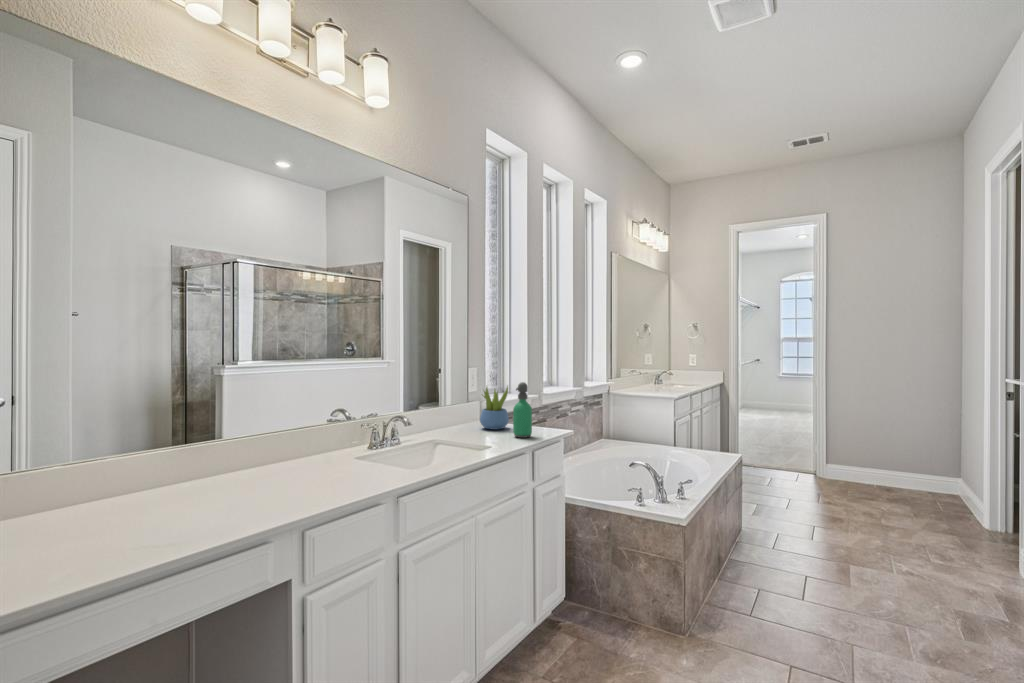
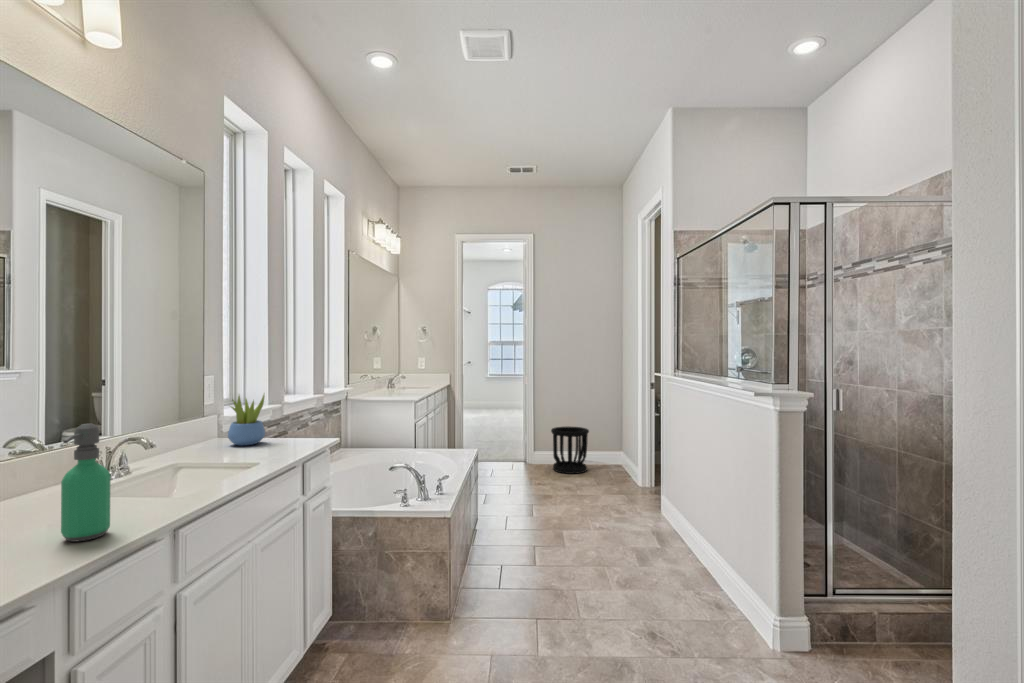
soap dispenser: present [513,382,532,438] -> present [61,424,111,542]
wastebasket: none [849,439,905,498] -> present [551,426,589,474]

